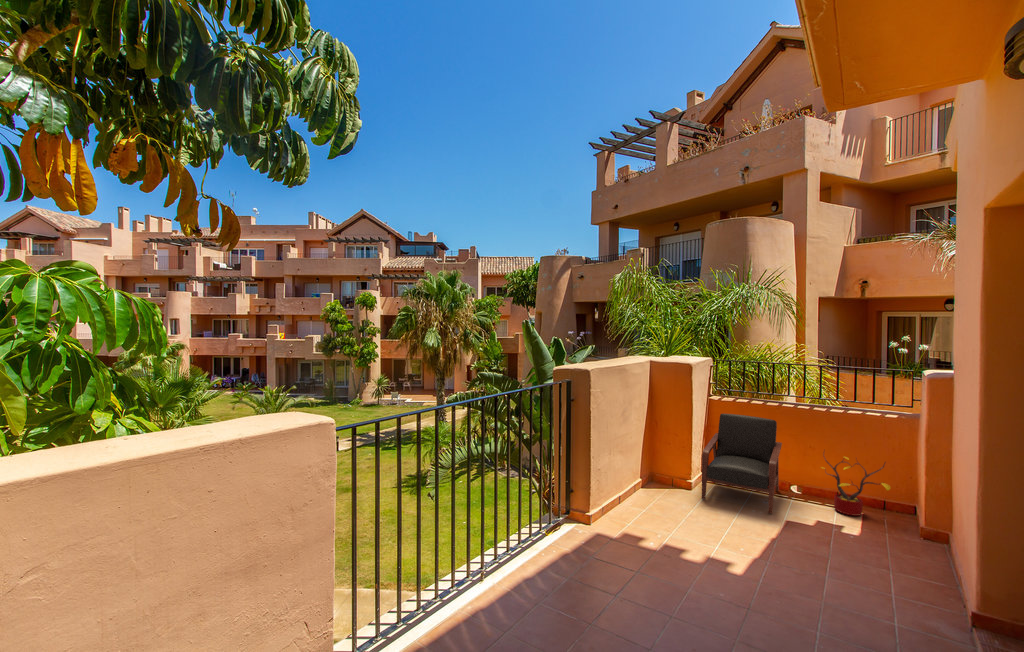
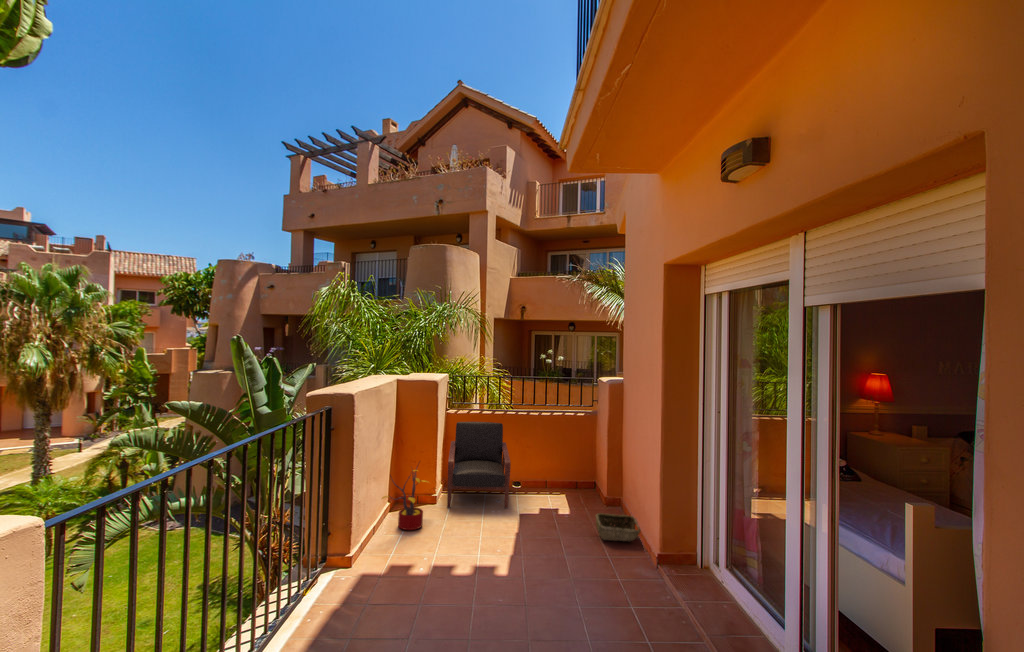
decorative plant: present [824,457,890,516] -> present [382,468,428,530]
woven basket: none [883,544,954,591] -> present [596,513,641,541]

